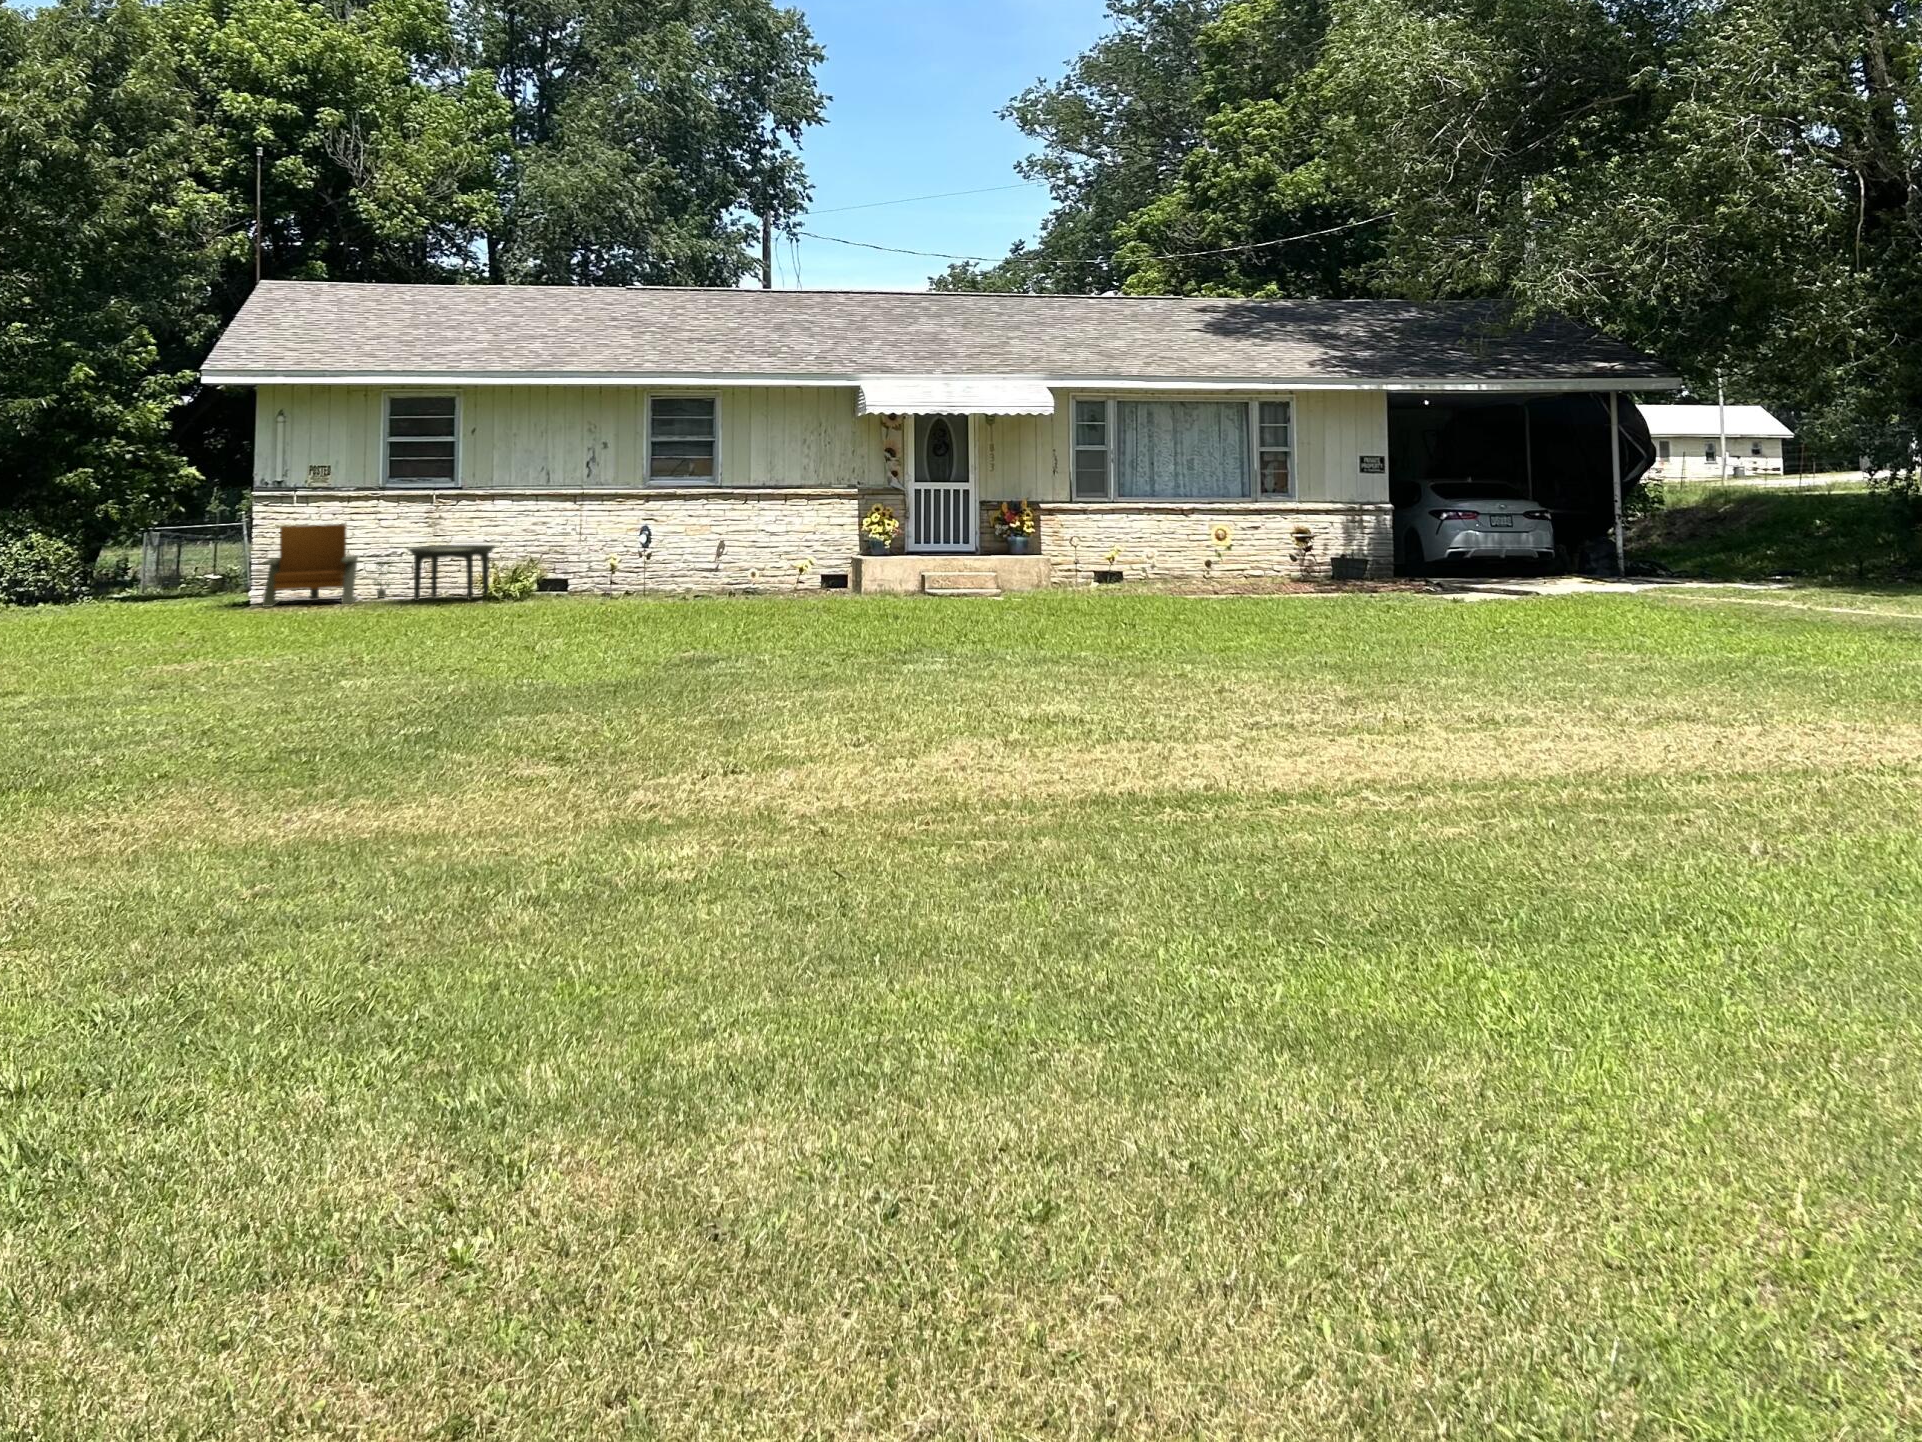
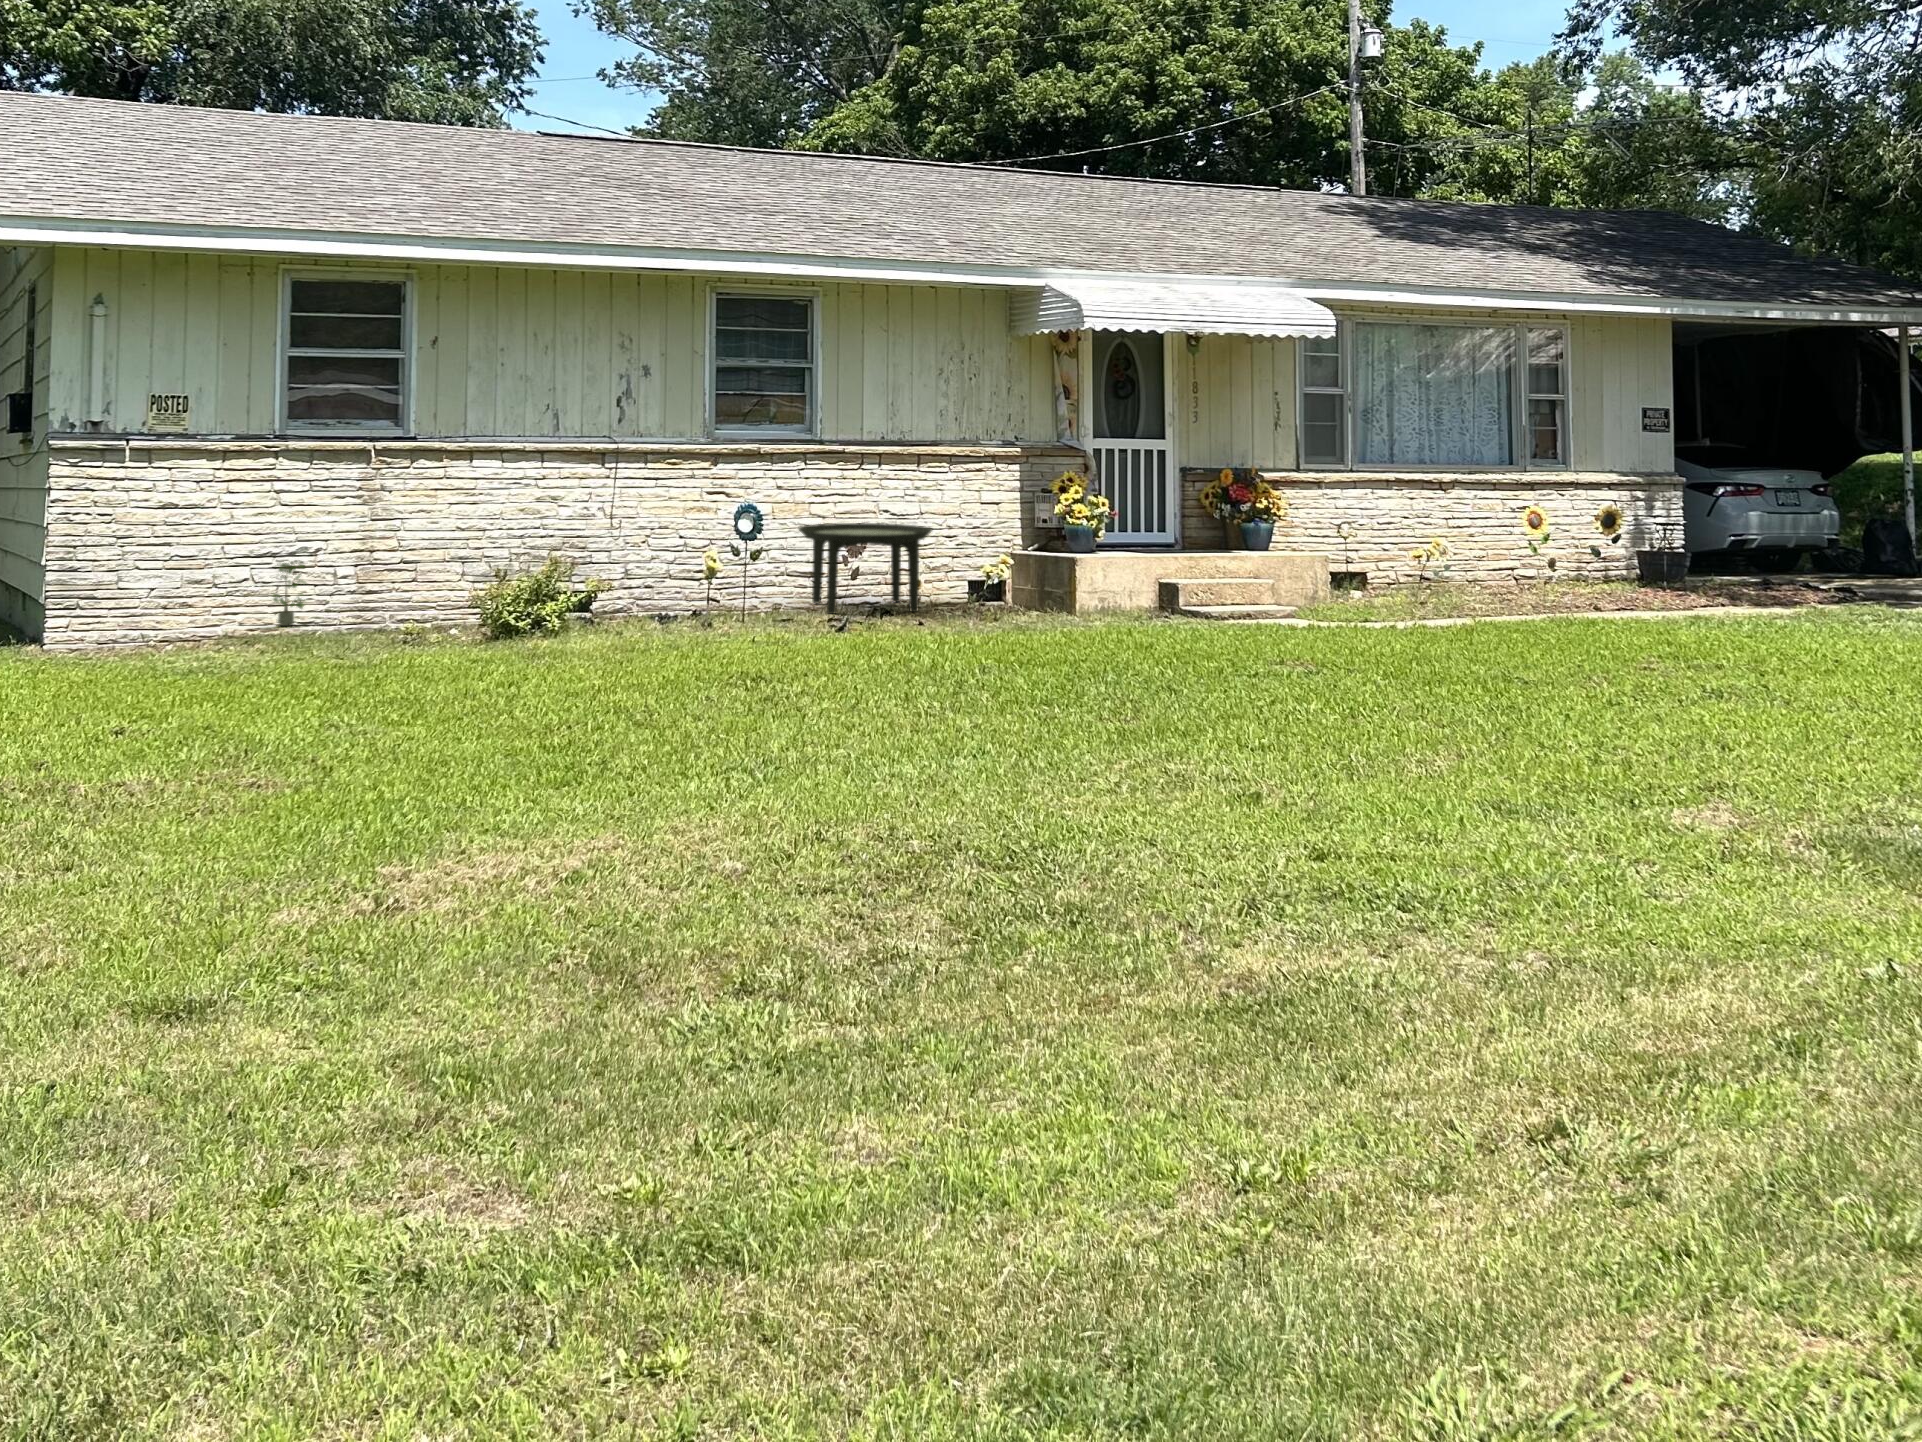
lounge chair: present [262,524,358,607] -> none [91,500,266,651]
round table: present [408,545,496,601] -> present [799,523,932,614]

